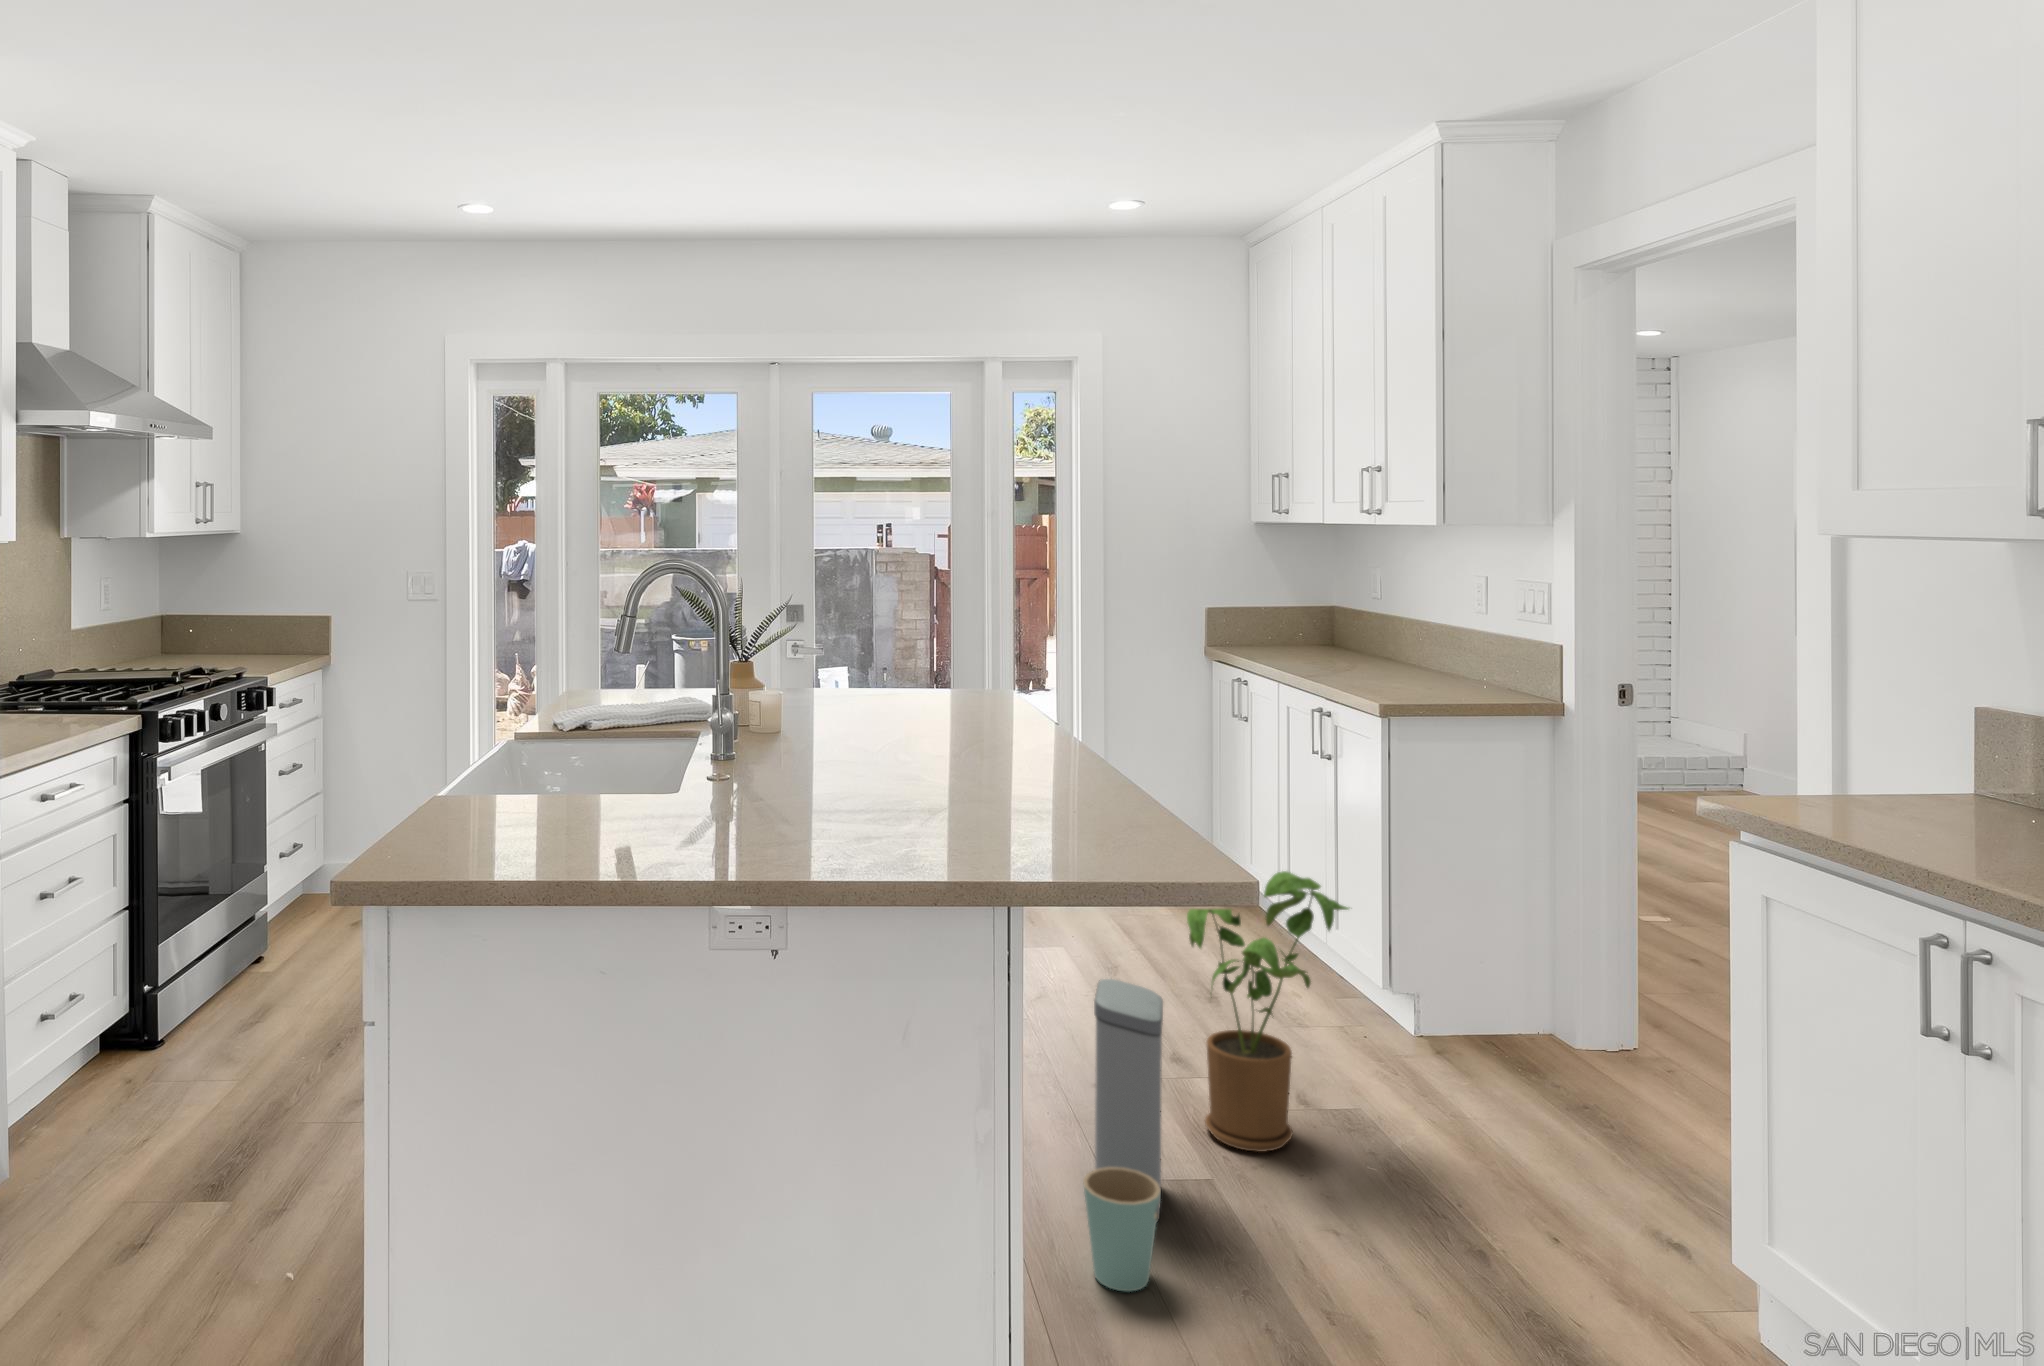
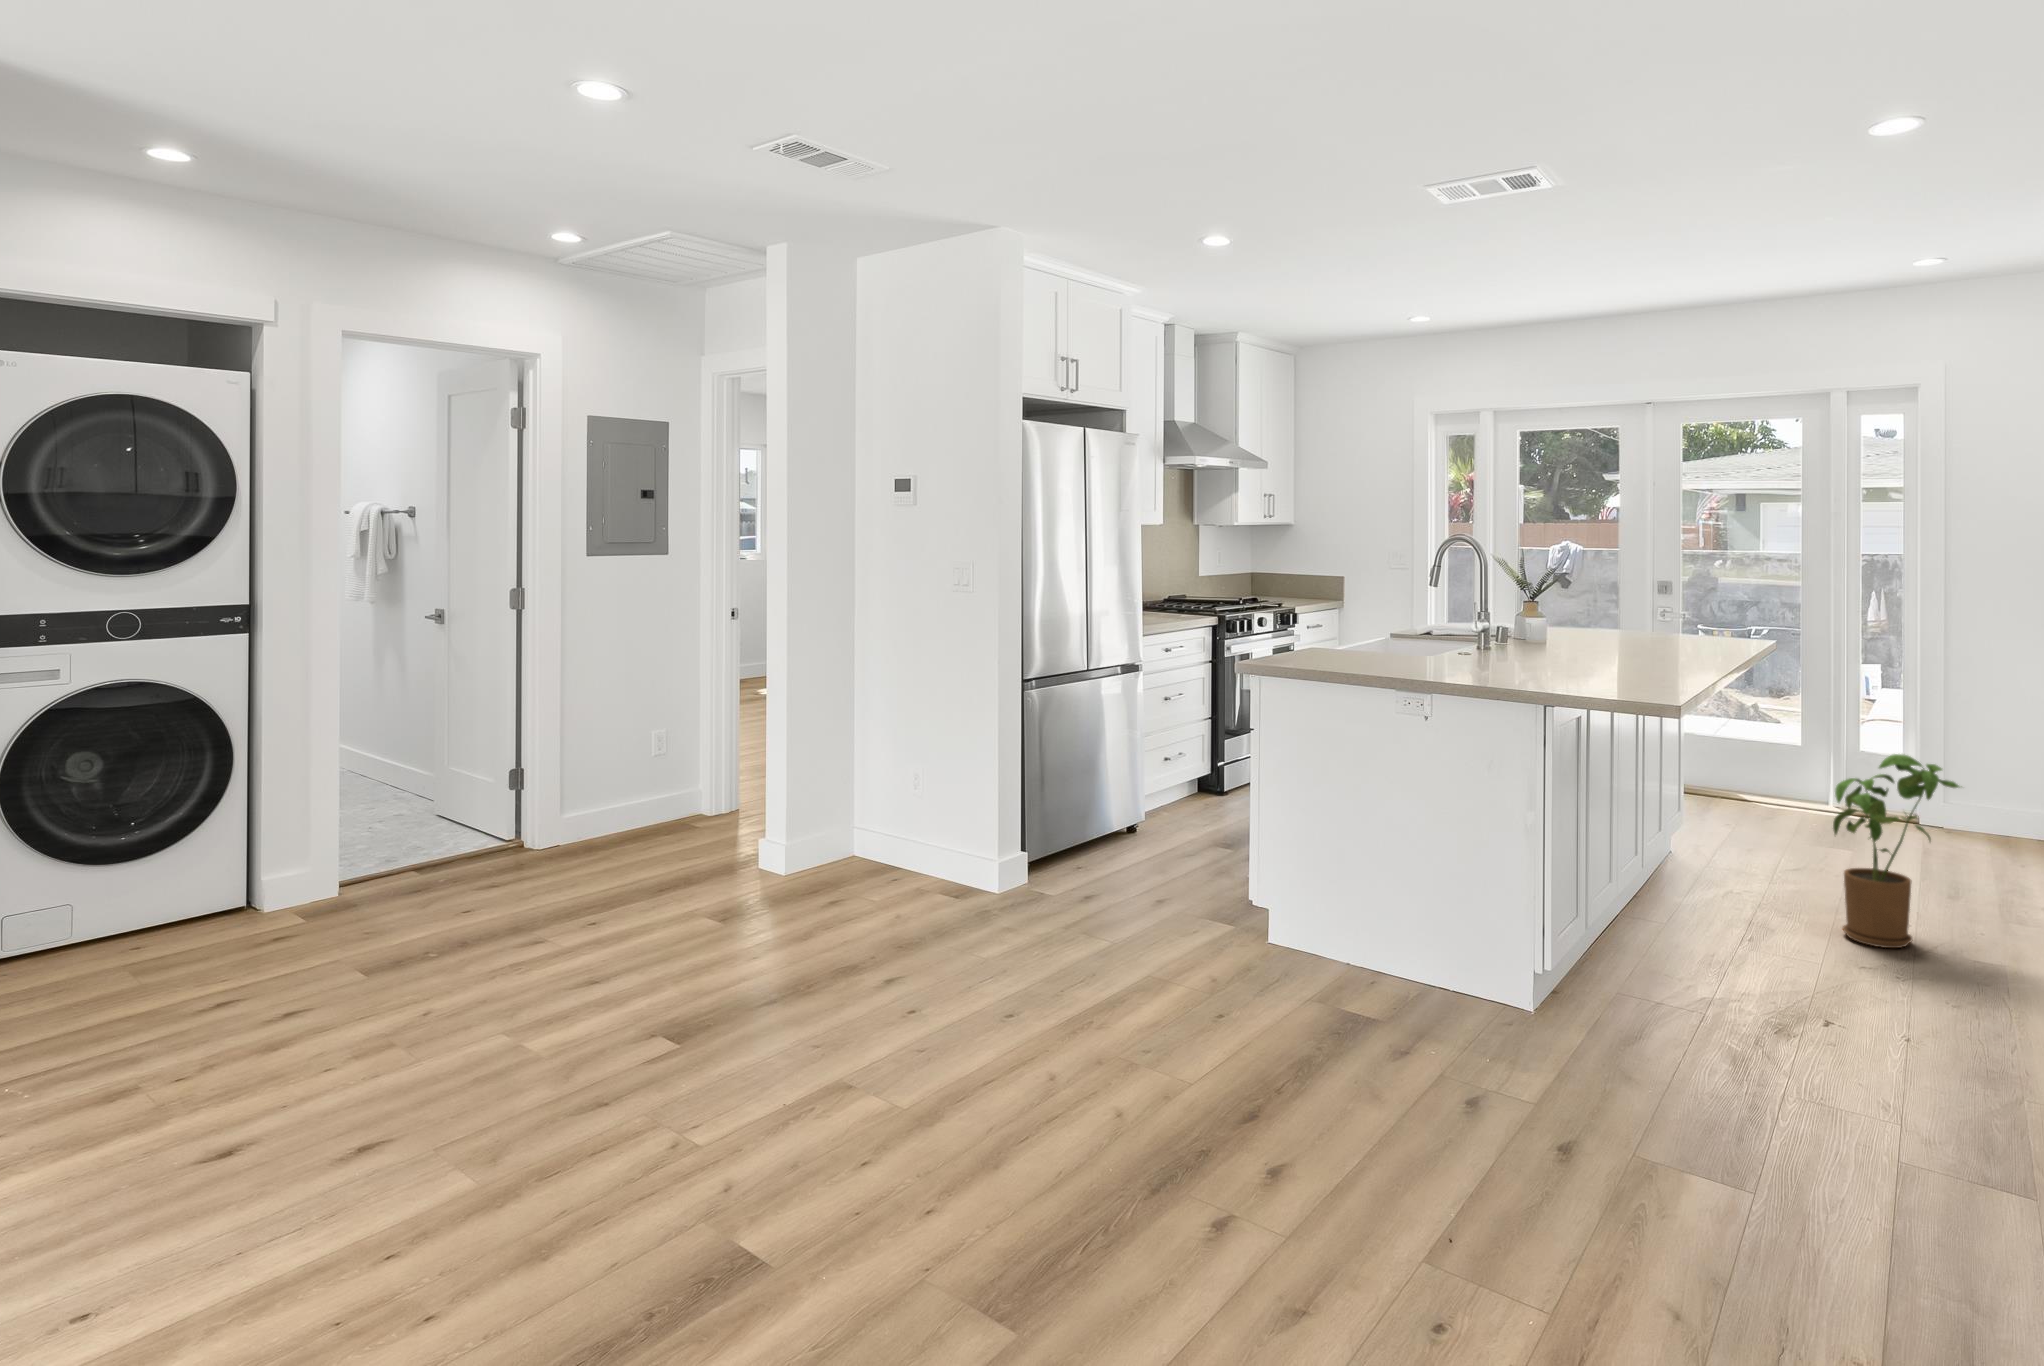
trash can: present [1083,979,1163,1291] -> none [1672,803,1774,968]

